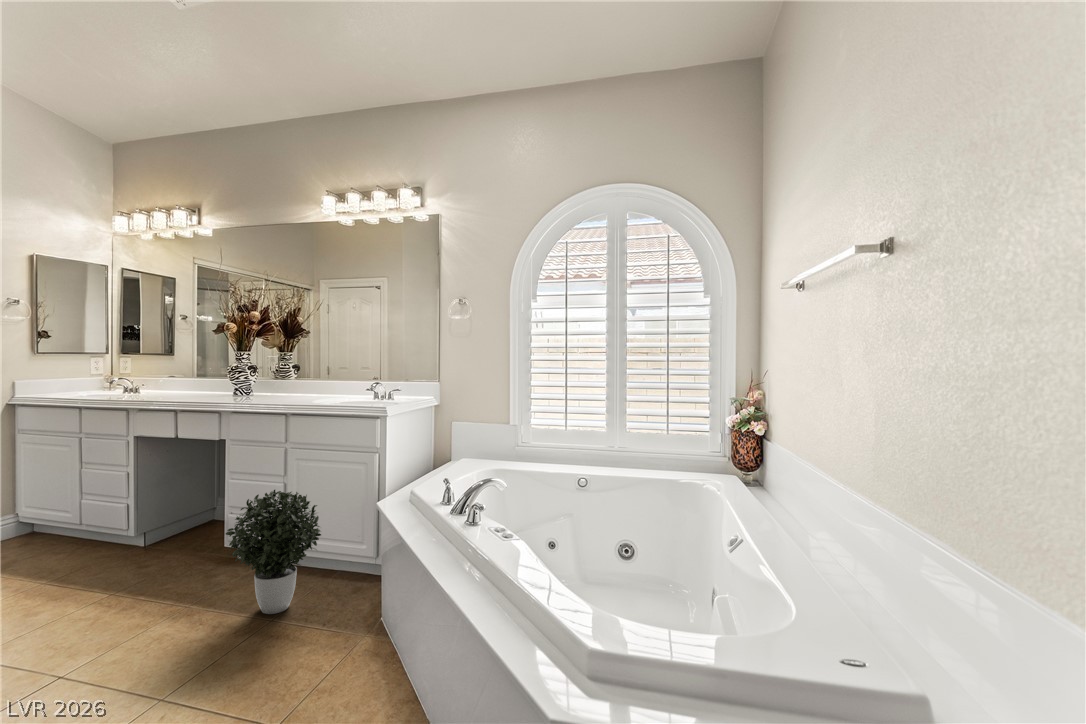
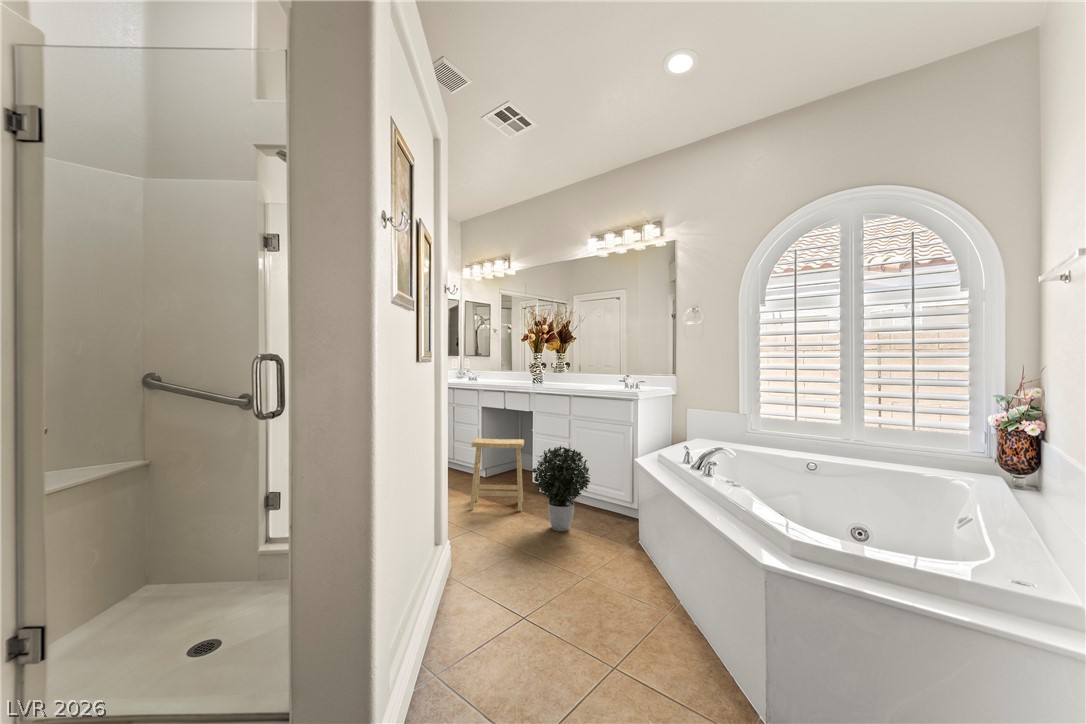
footstool: none [114,482,219,607] -> present [470,438,524,511]

